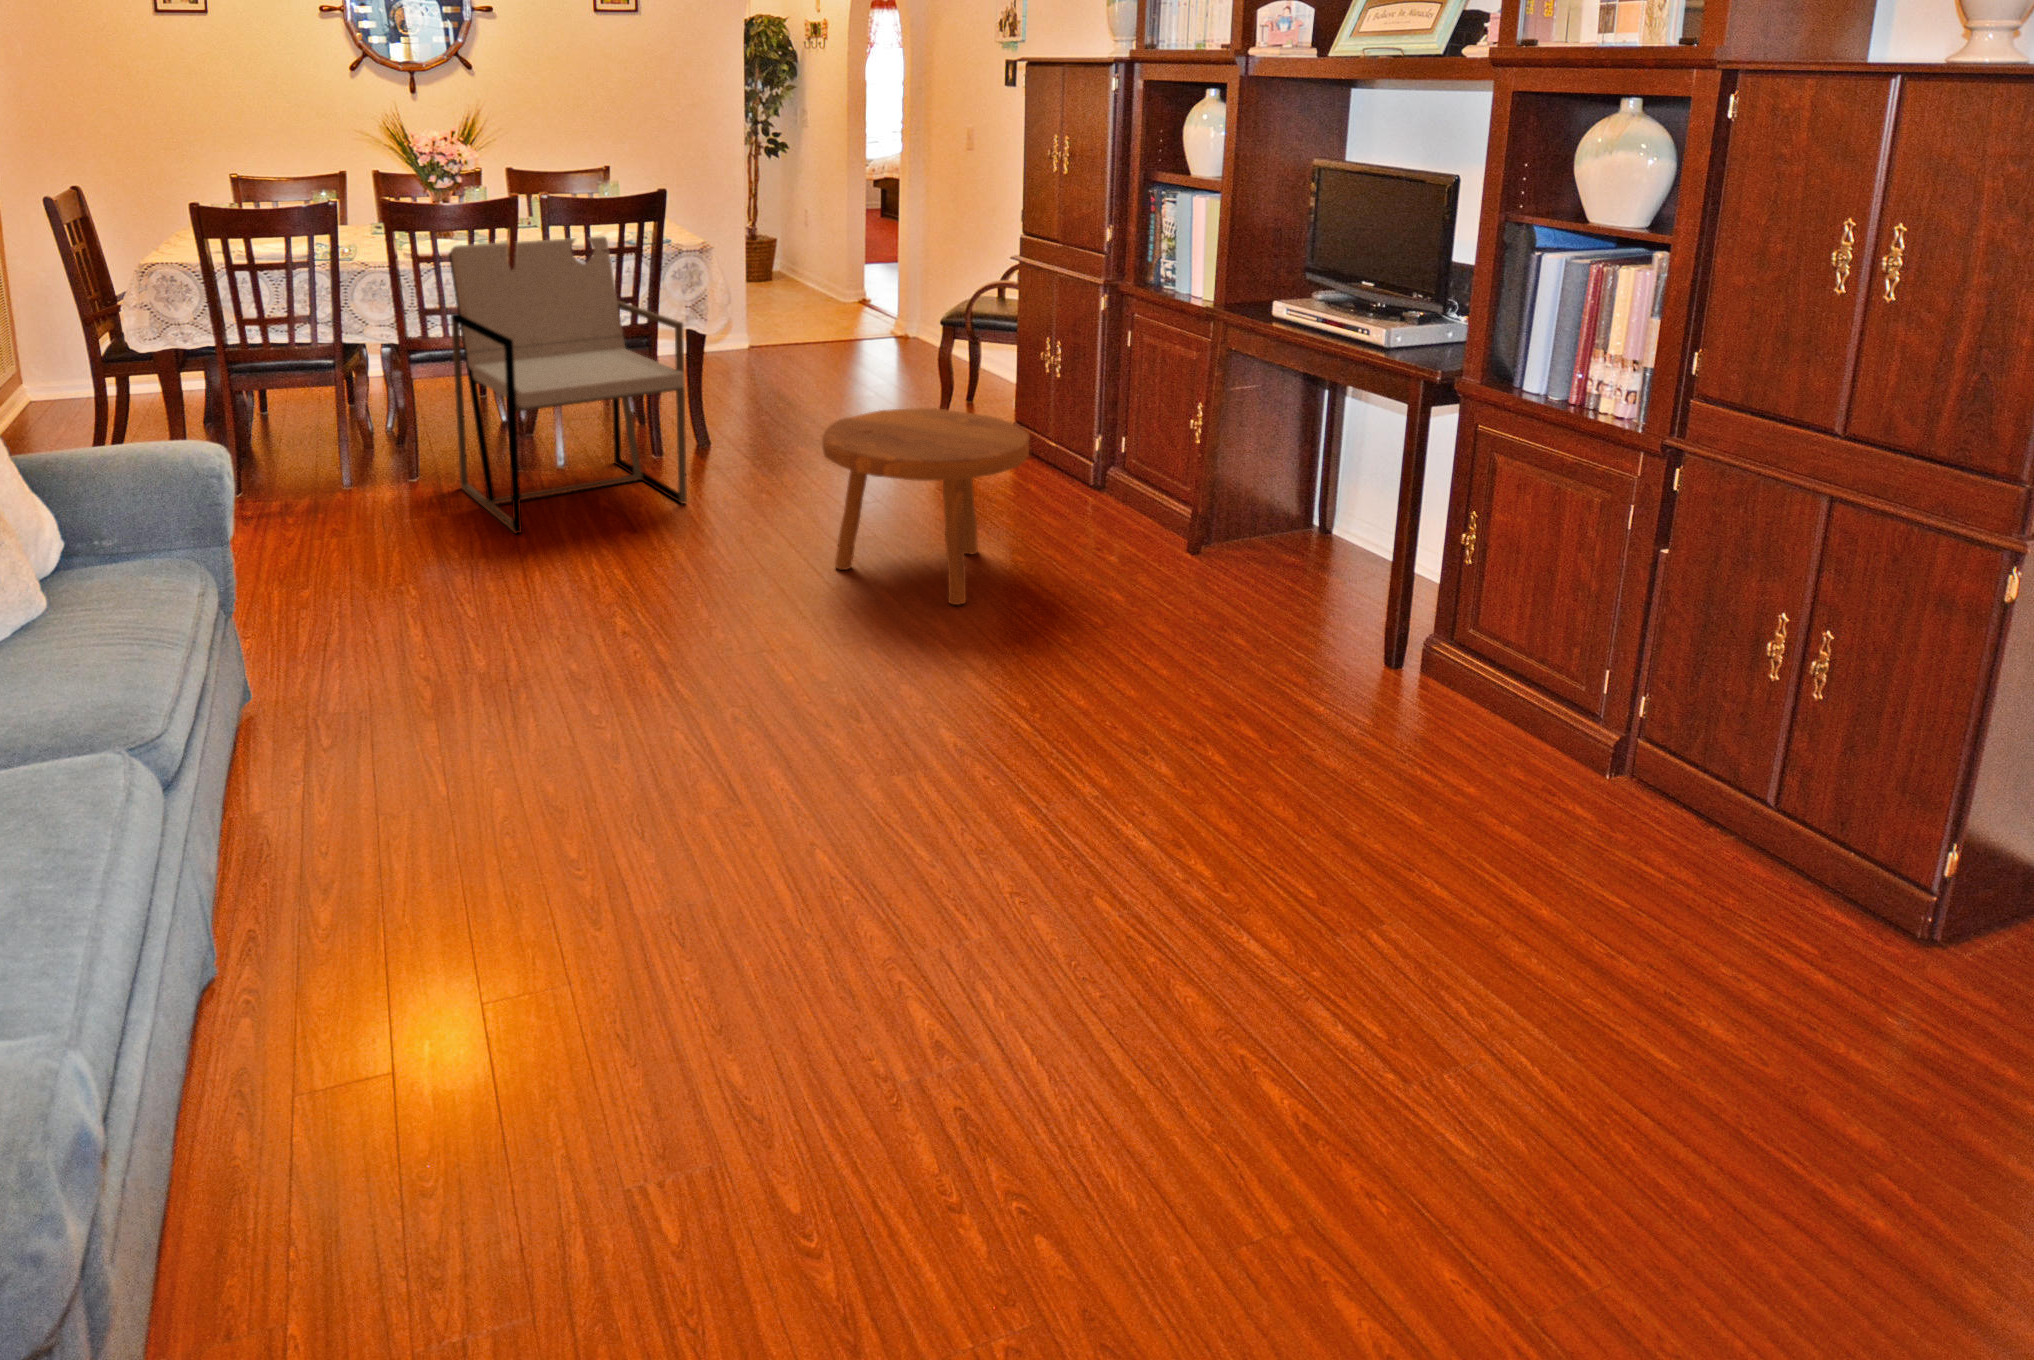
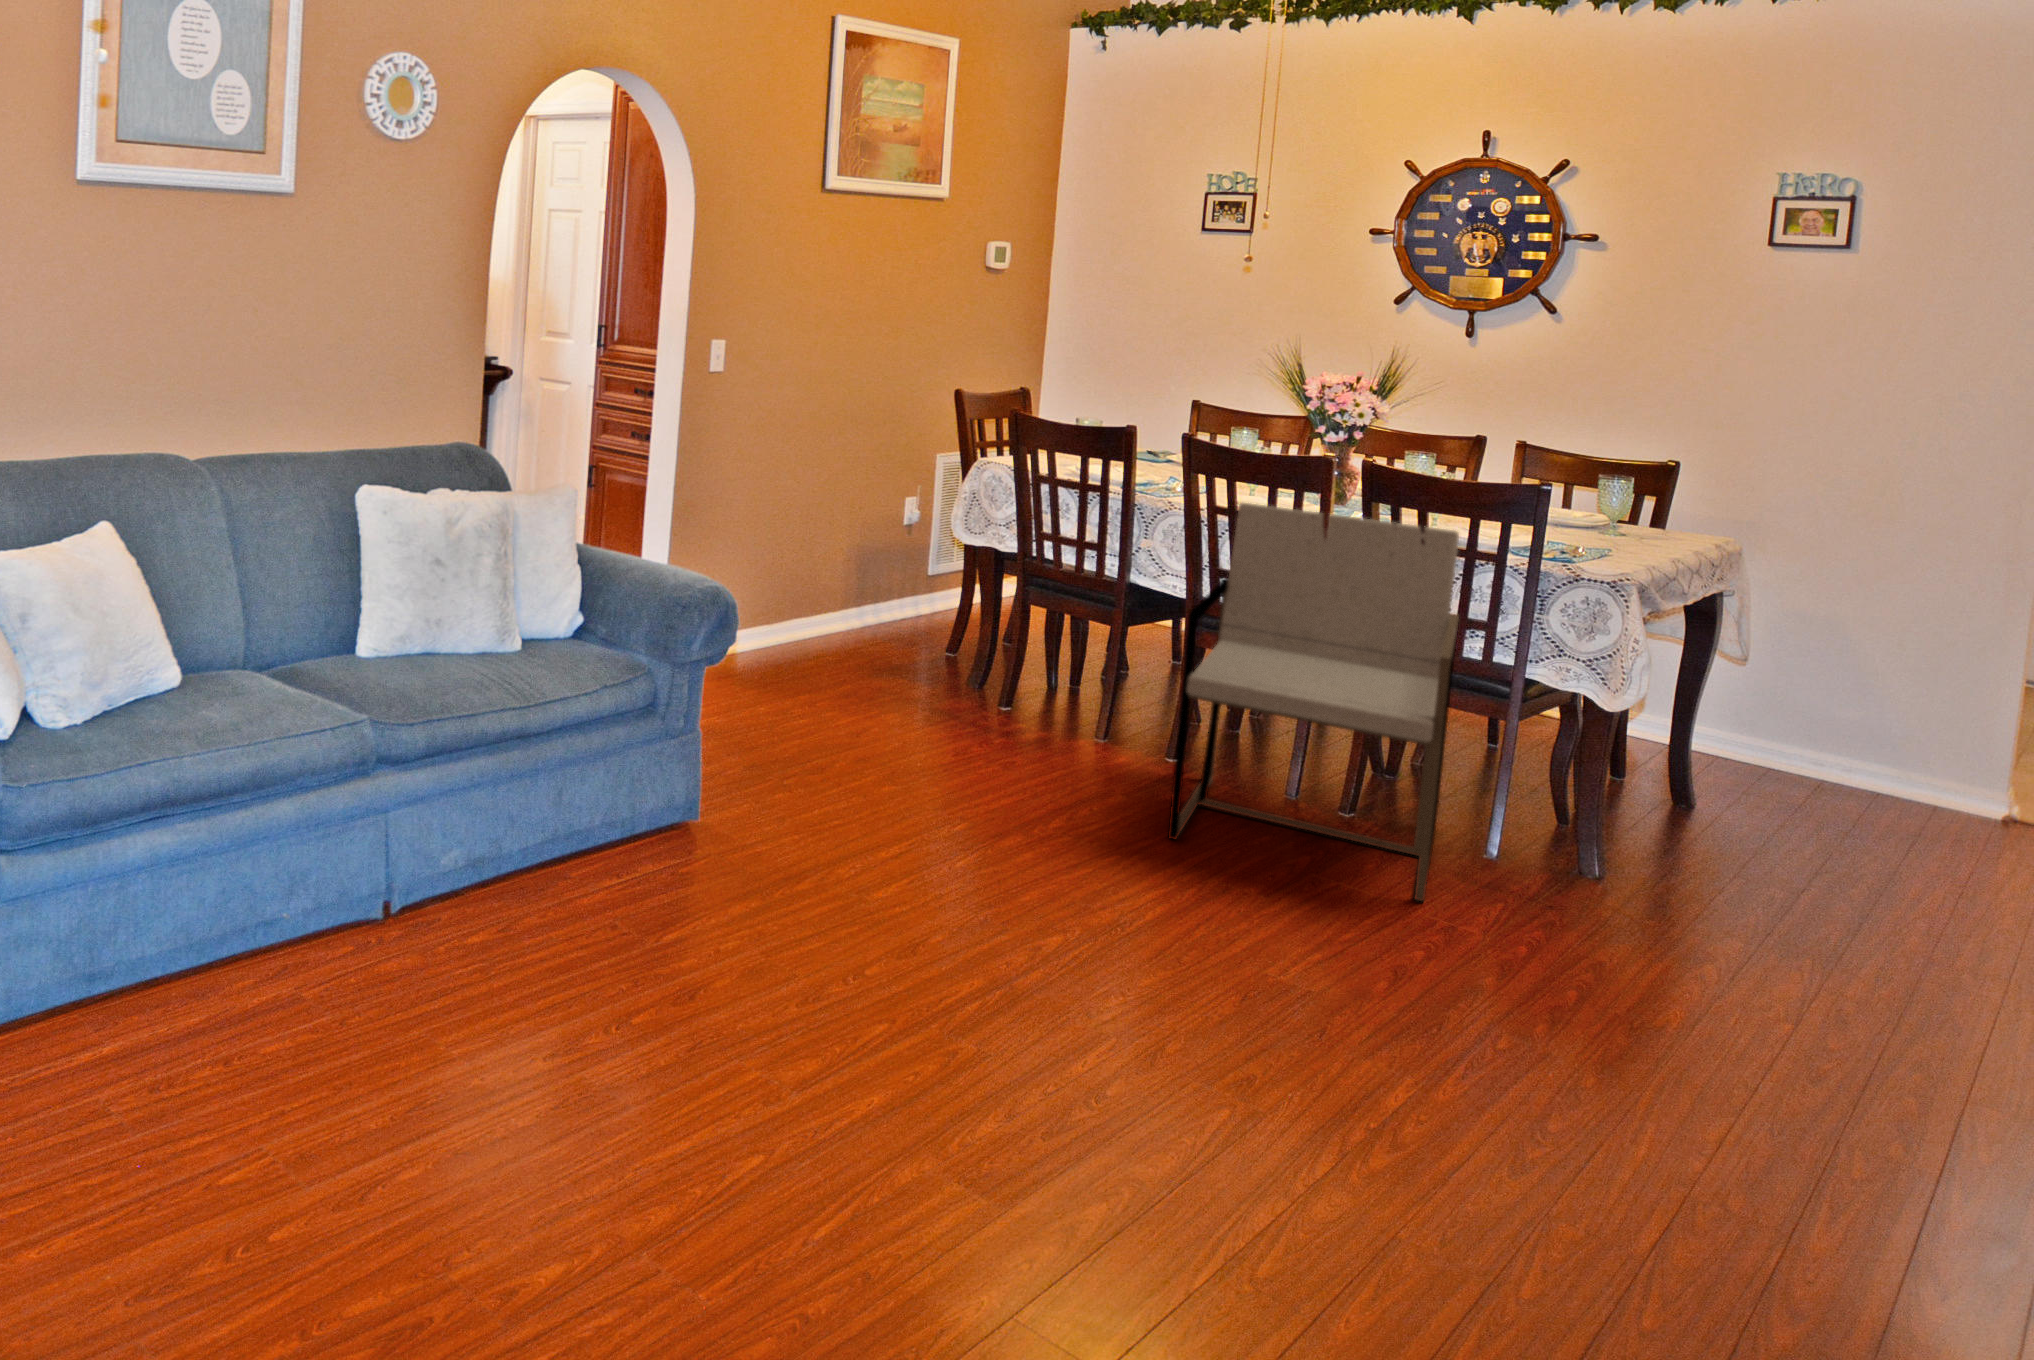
footstool: present [822,408,1030,605] -> none [1424,847,1824,1190]

